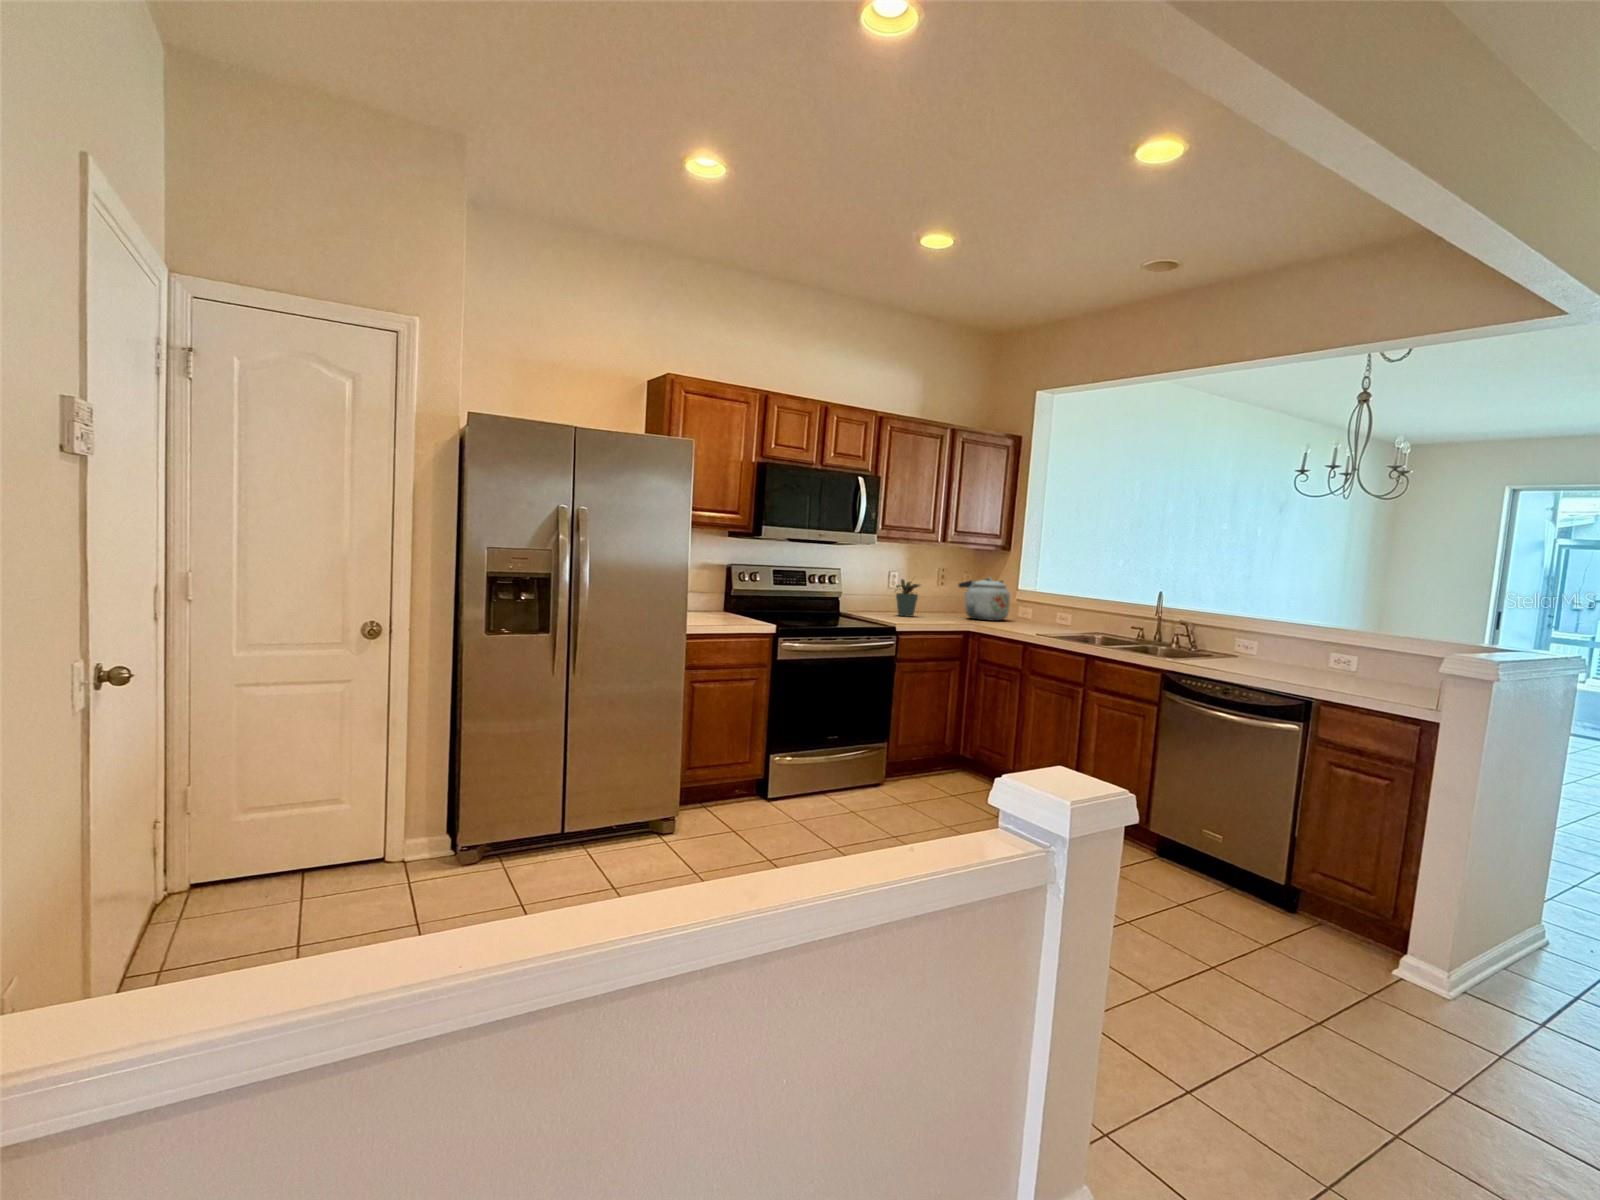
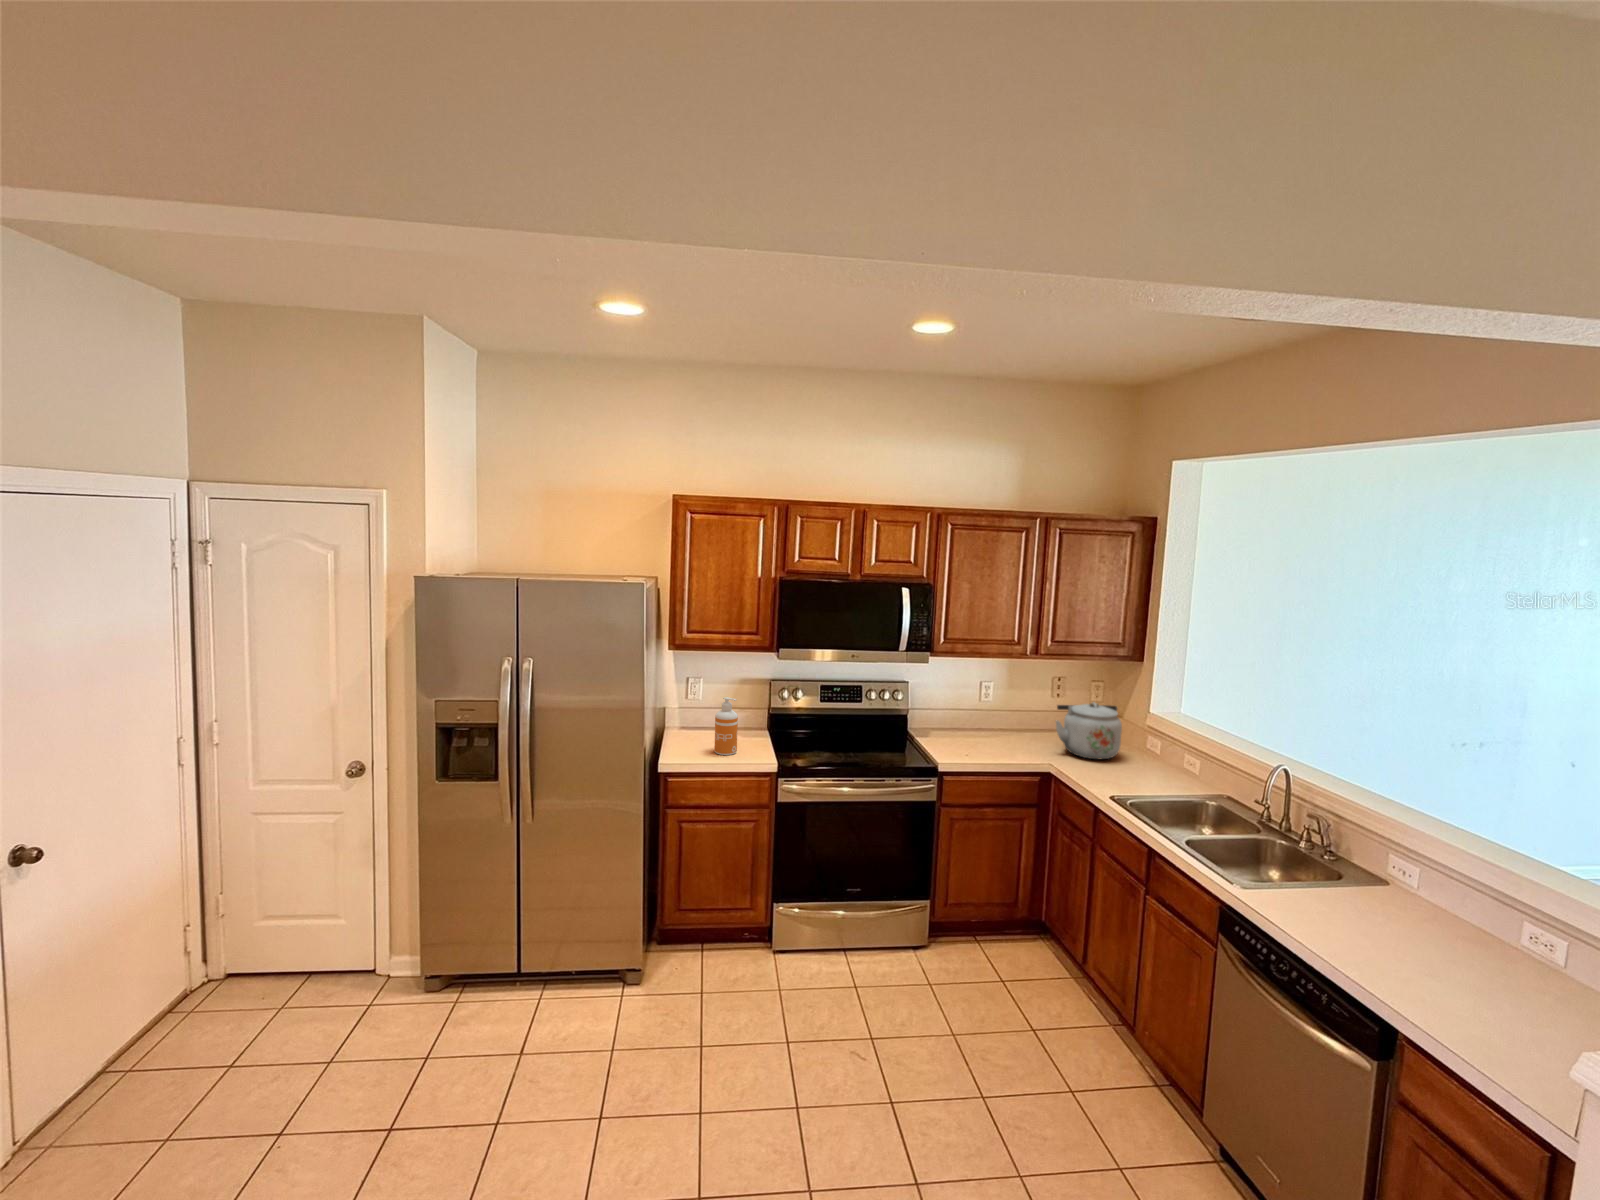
soap dispenser: none [707,569,729,622] -> present [714,697,738,755]
potted plant: present [896,579,920,617] -> none [972,692,1010,742]

